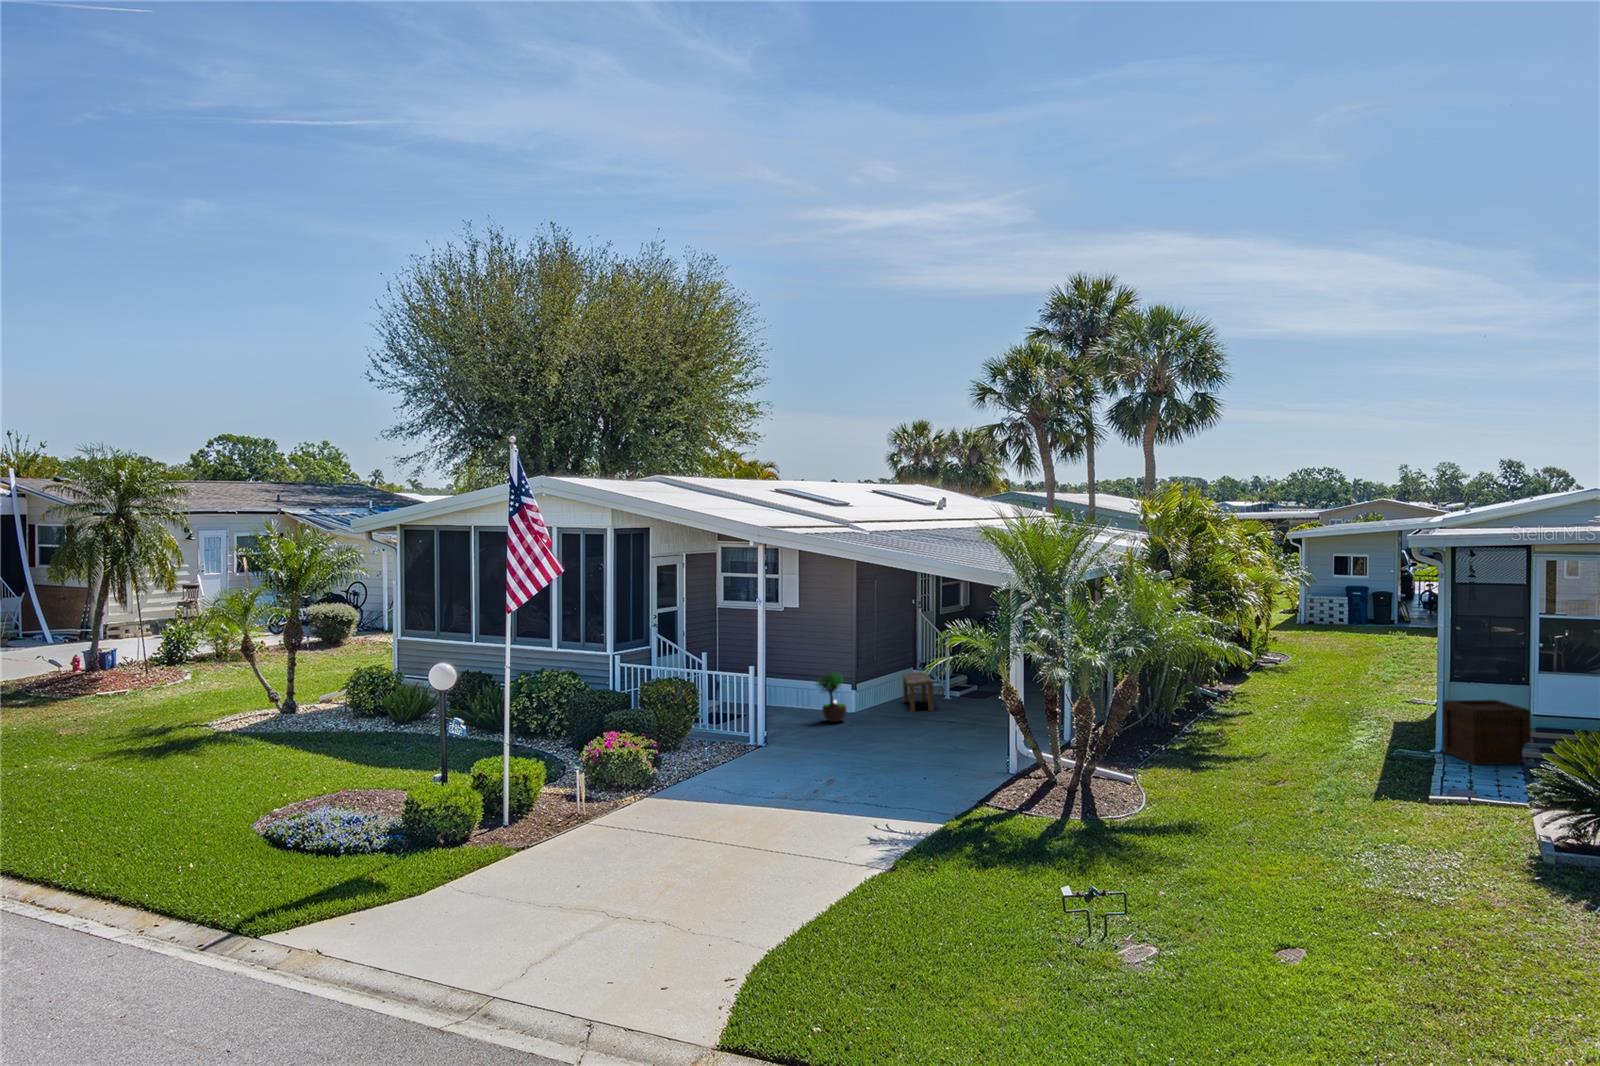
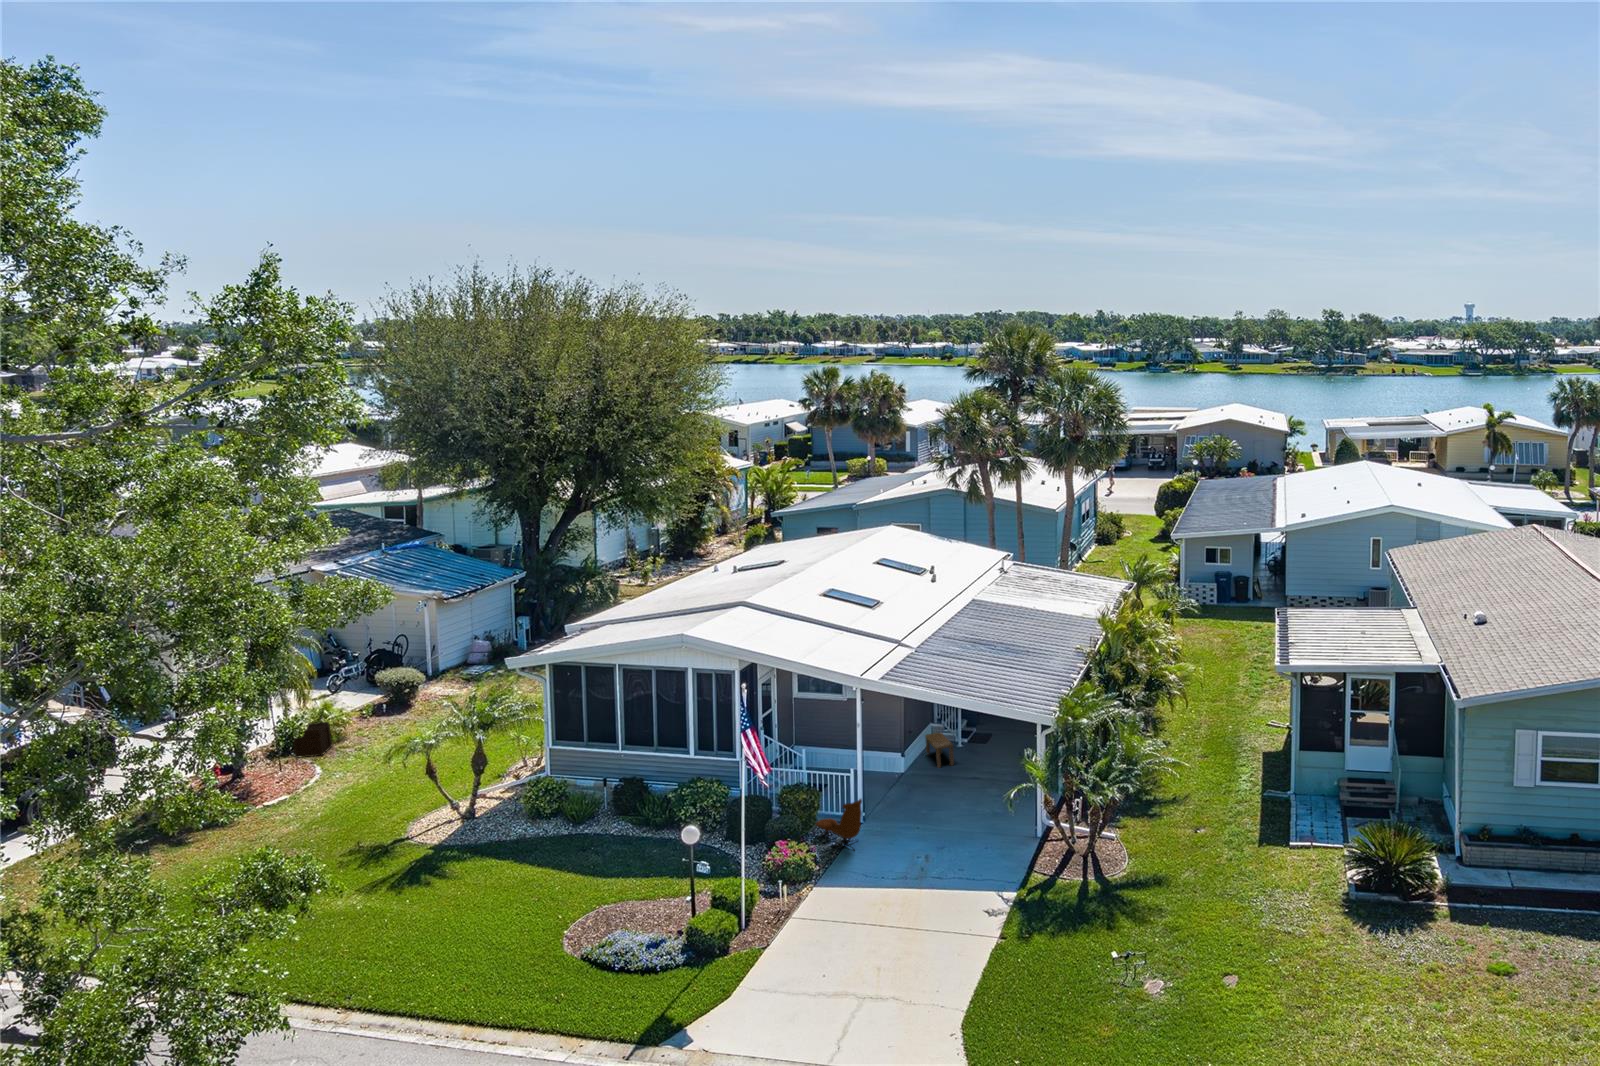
potted tree: present [815,673,846,722] -> none [876,748,900,785]
lounge chair: none [687,692,743,772] -> present [816,799,862,846]
wooden crate: present [1443,700,1531,765] -> present [293,722,332,758]

